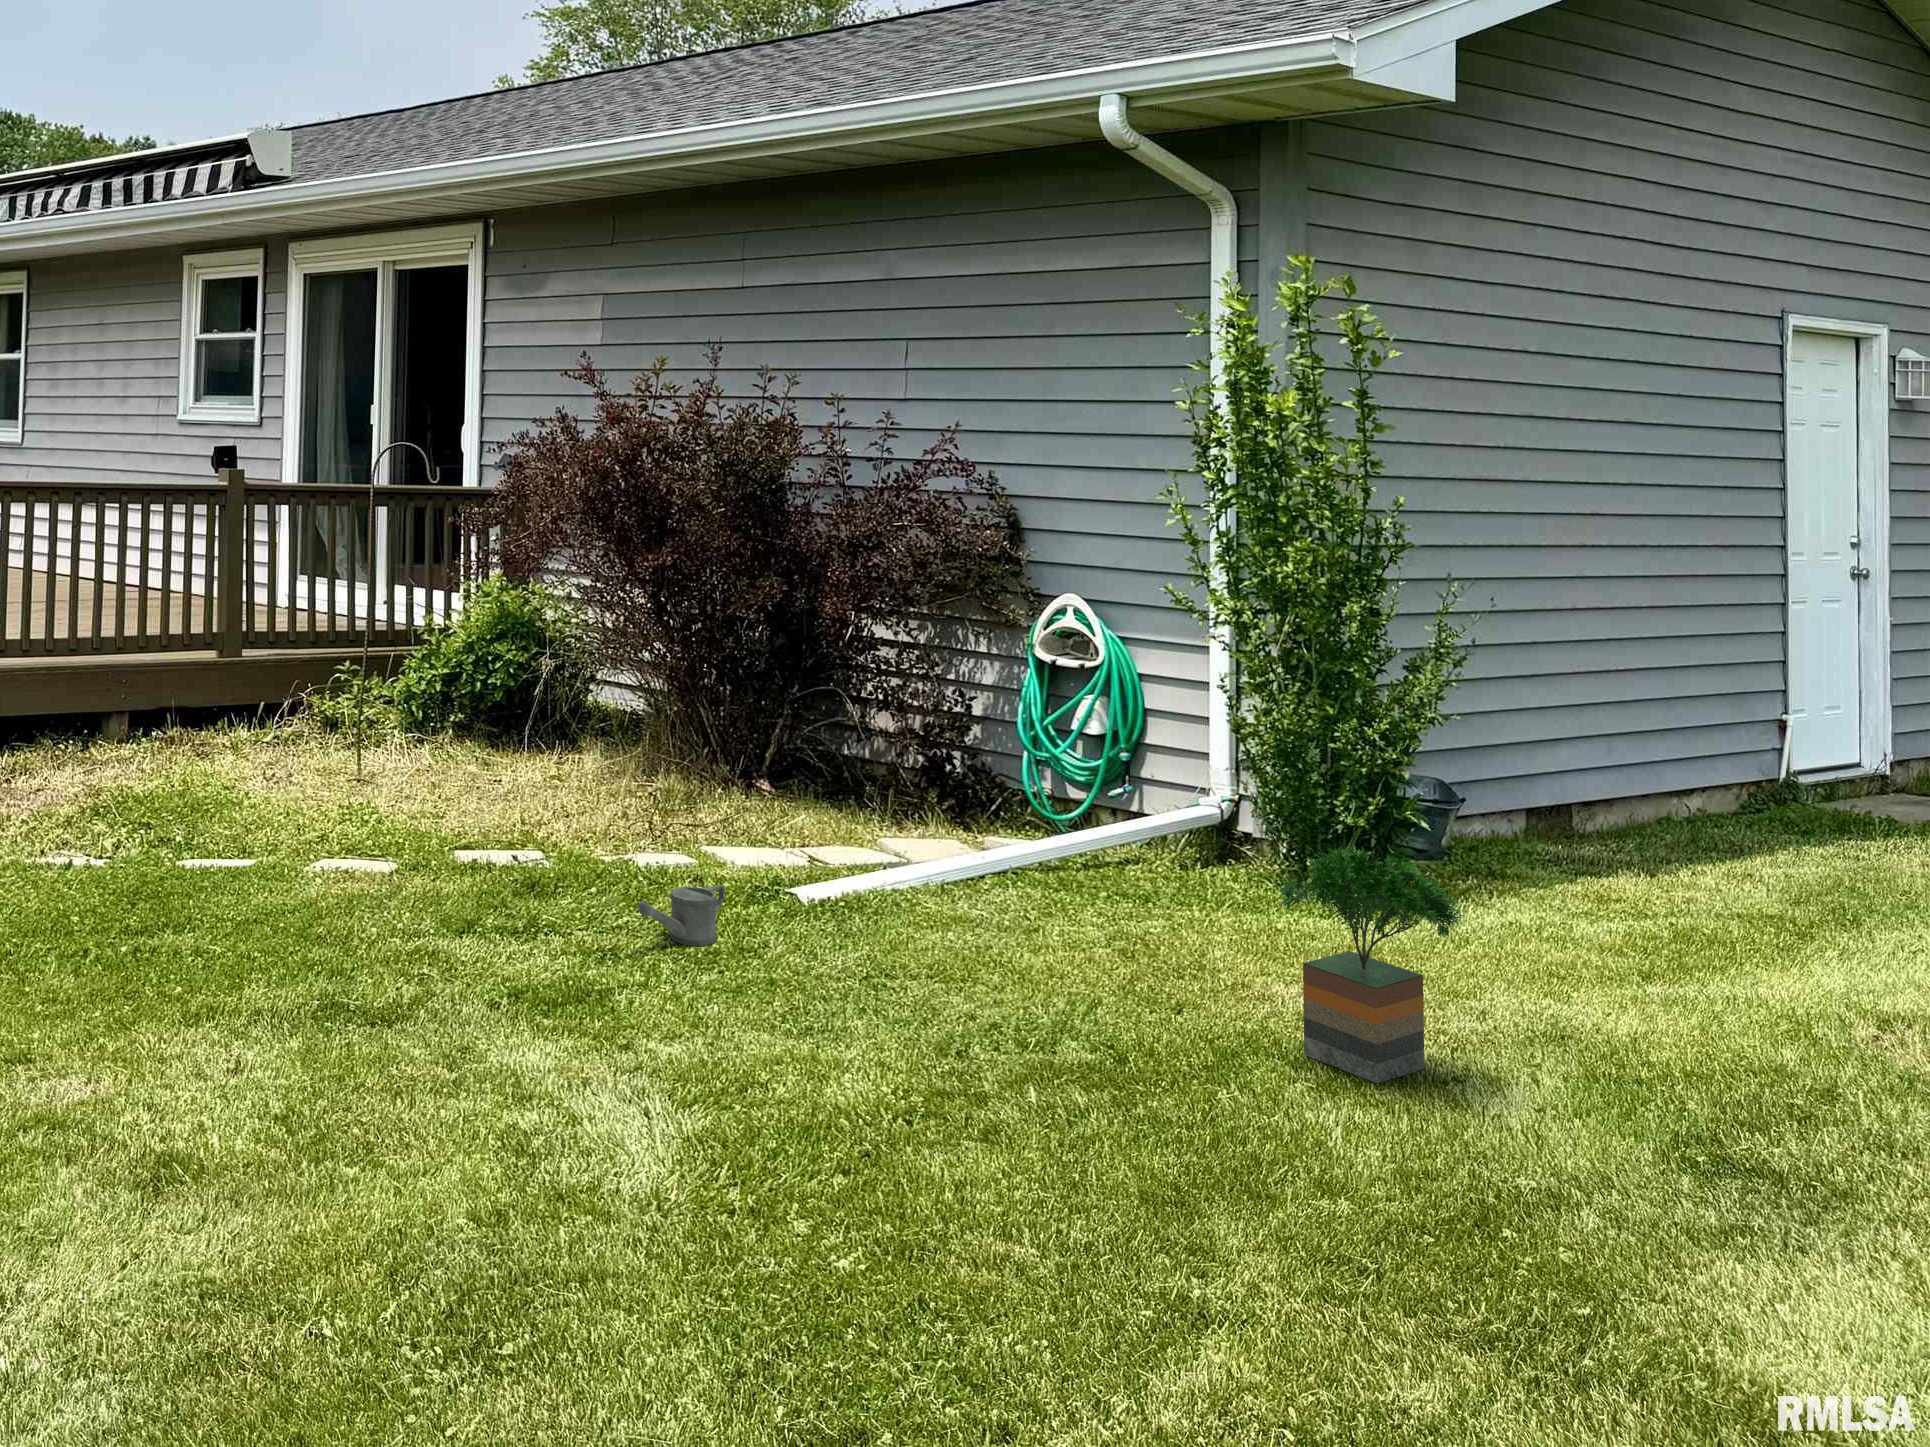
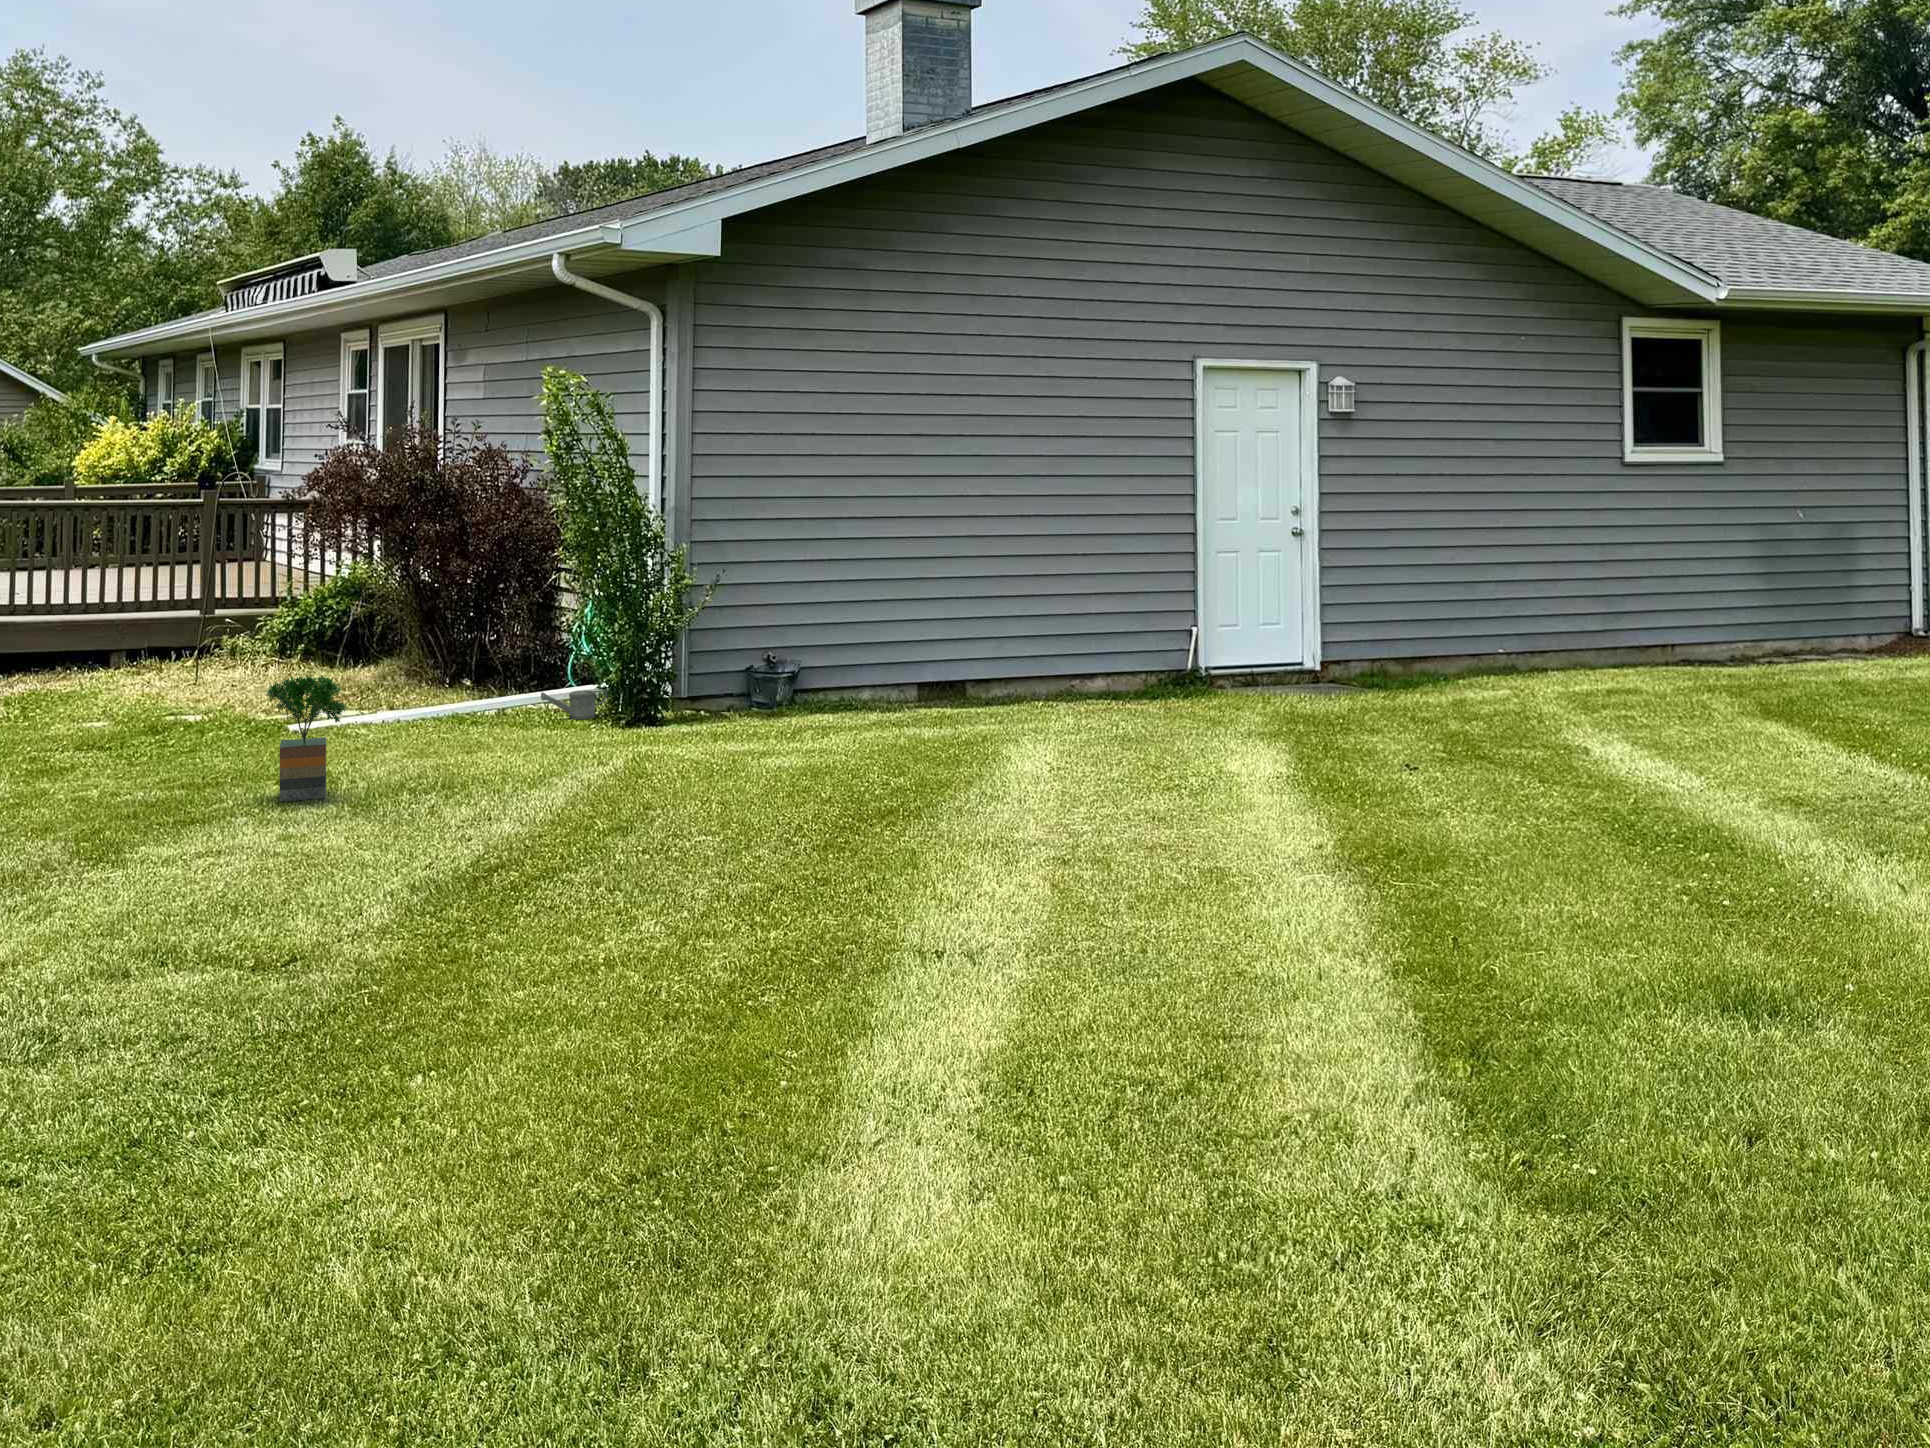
watering can: present [639,884,725,946] -> present [541,690,607,719]

